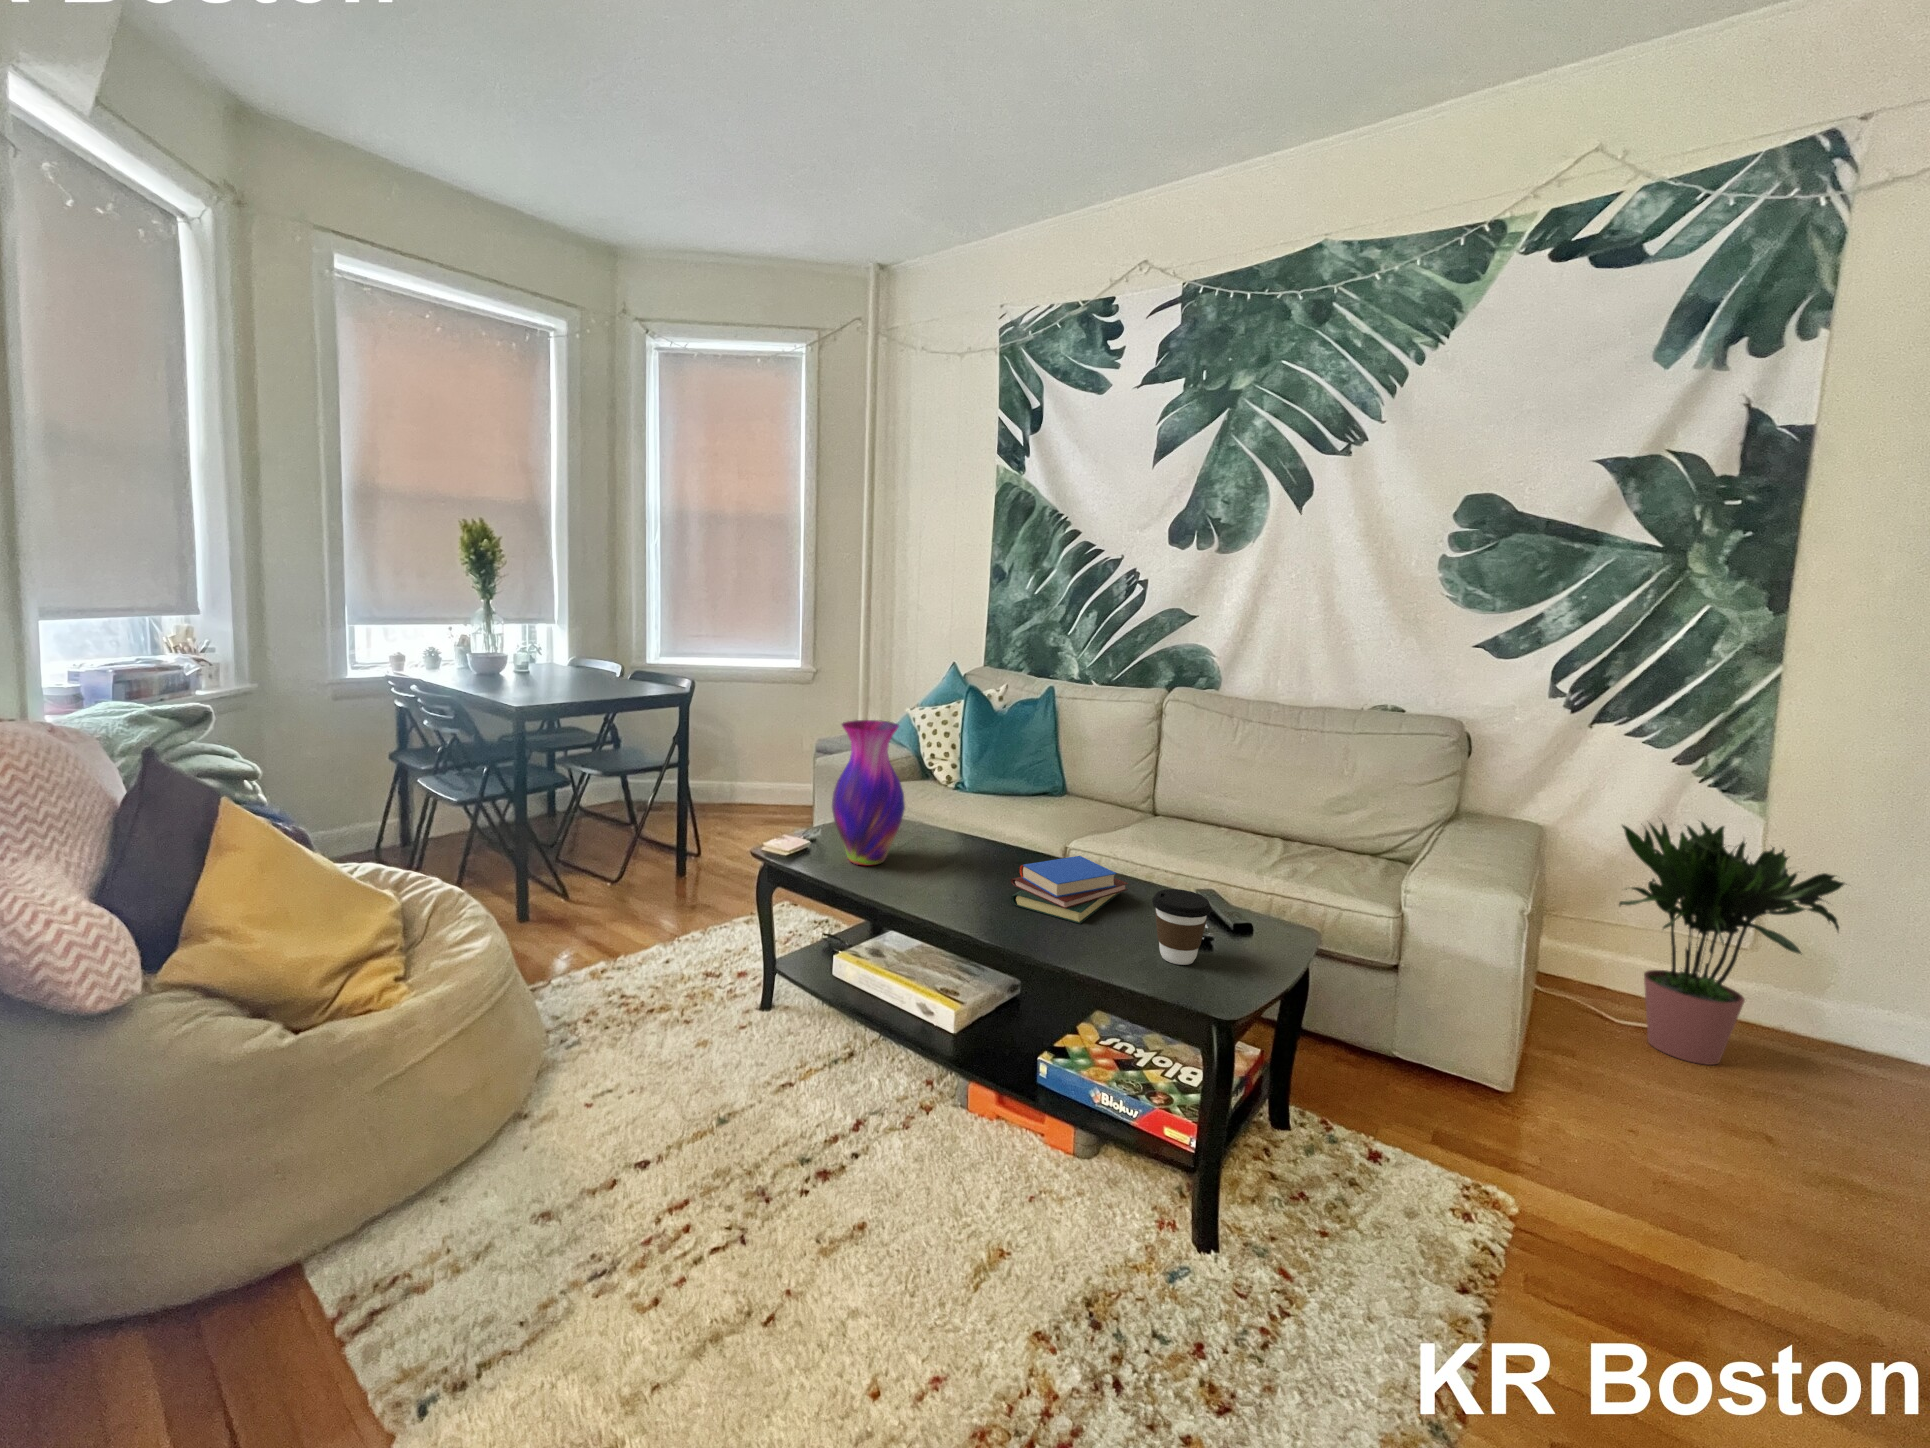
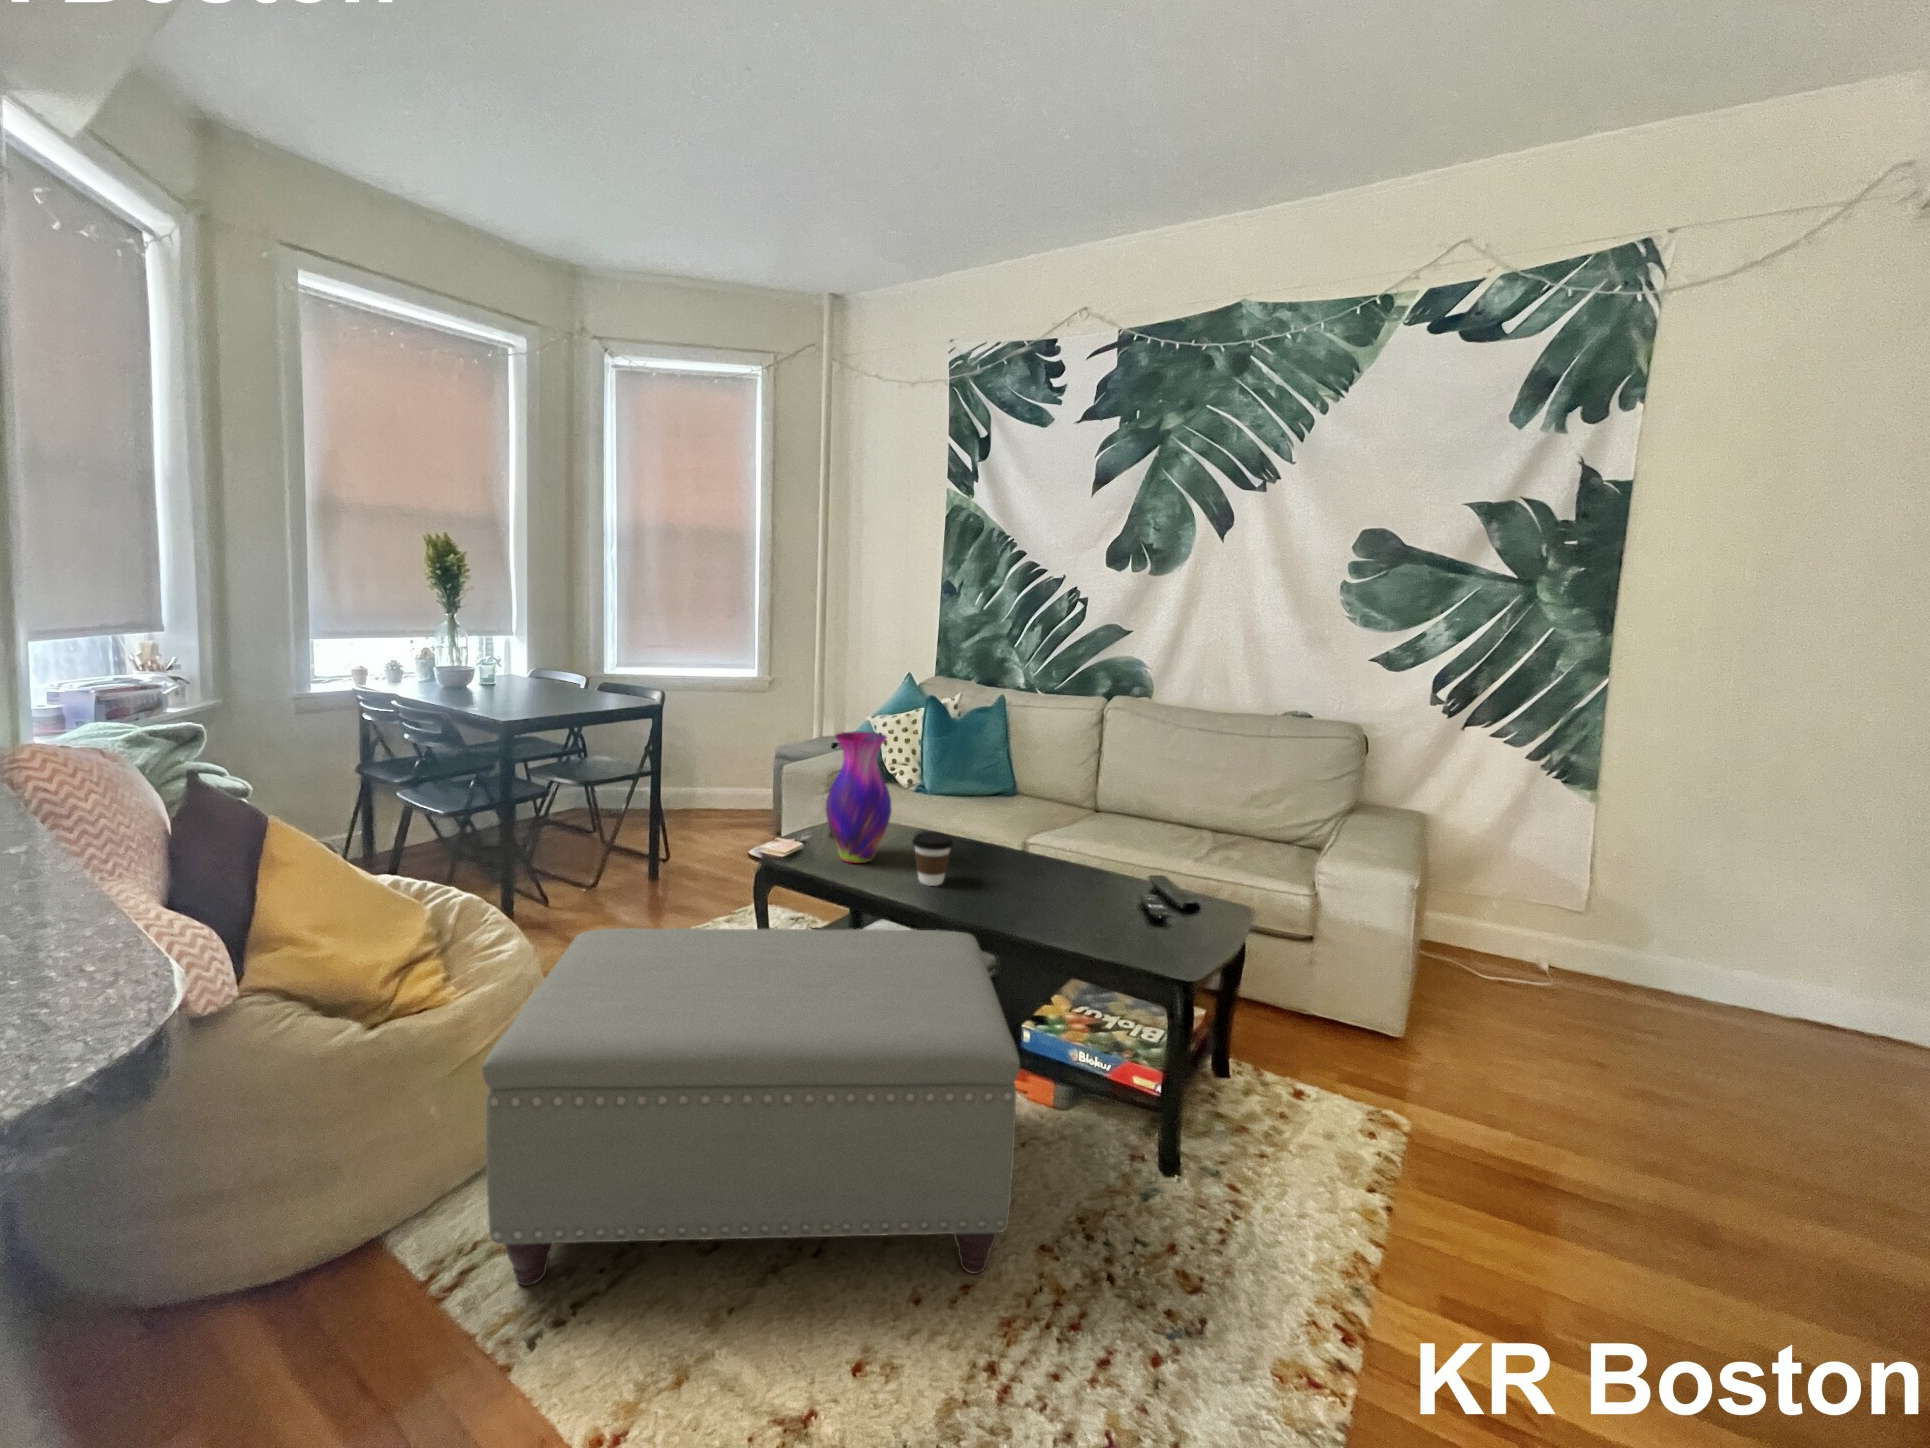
potted plant: present [1619,822,1844,1065] -> none [1471,797,1671,1008]
book: present [1011,856,1128,924] -> none [991,849,1092,908]
coffee cup: present [1152,889,1212,965] -> present [912,832,953,886]
ottoman: none [380,930,1002,1361] -> present [482,928,1020,1286]

